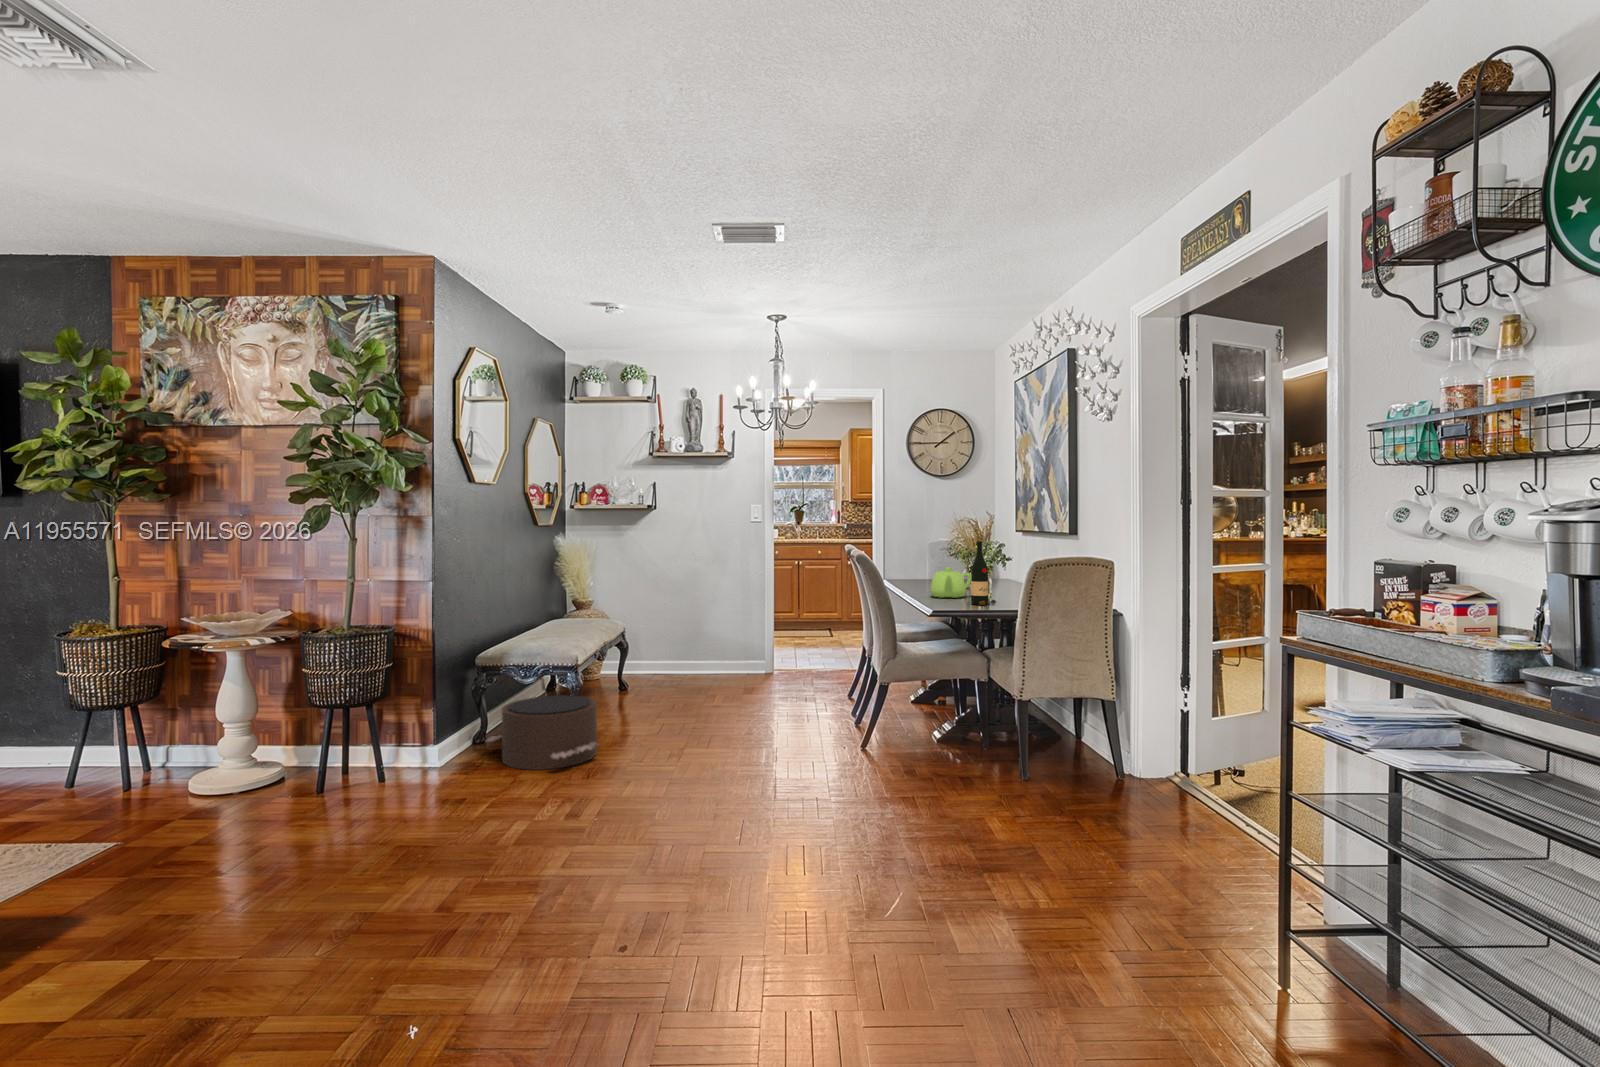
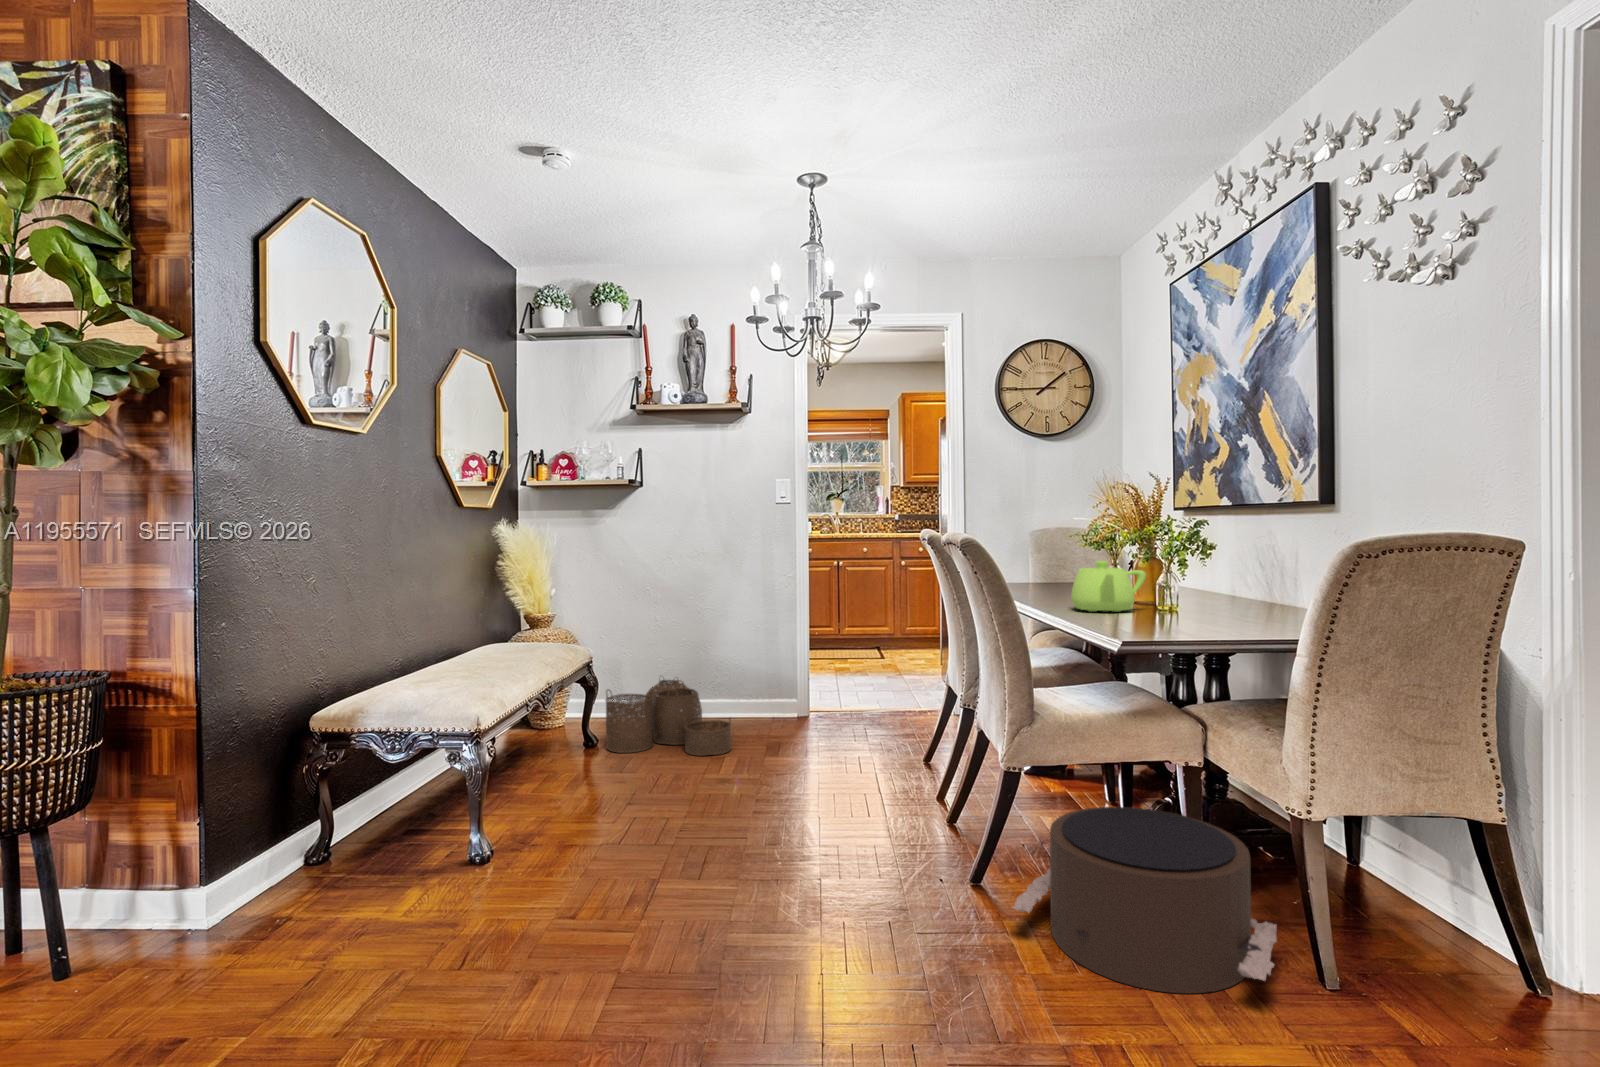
wine bottle: present [971,541,996,605] -> none [1162,512,1213,627]
woven basket: none [633,644,720,695] -> present [606,679,731,756]
pouf: present [487,695,597,770] -> present [1013,807,1277,993]

